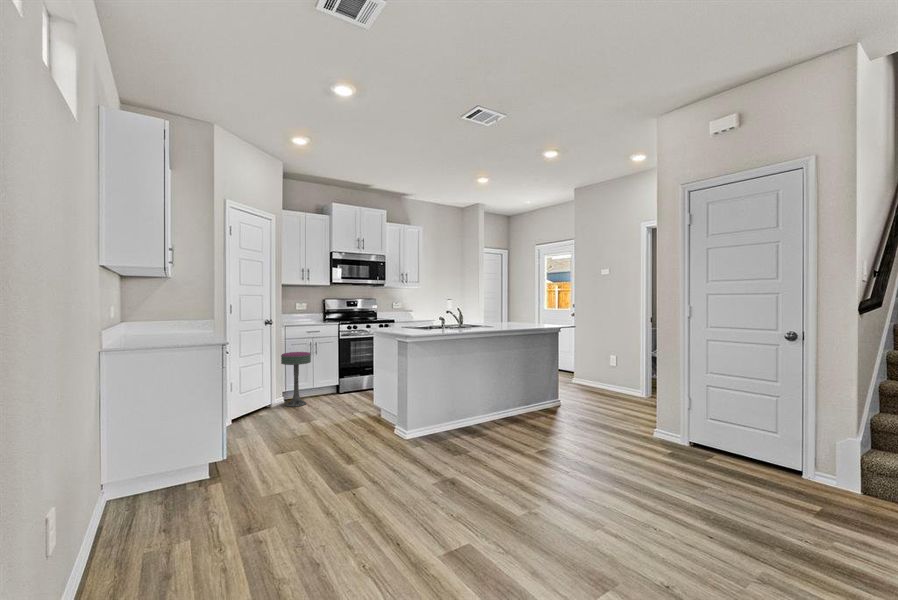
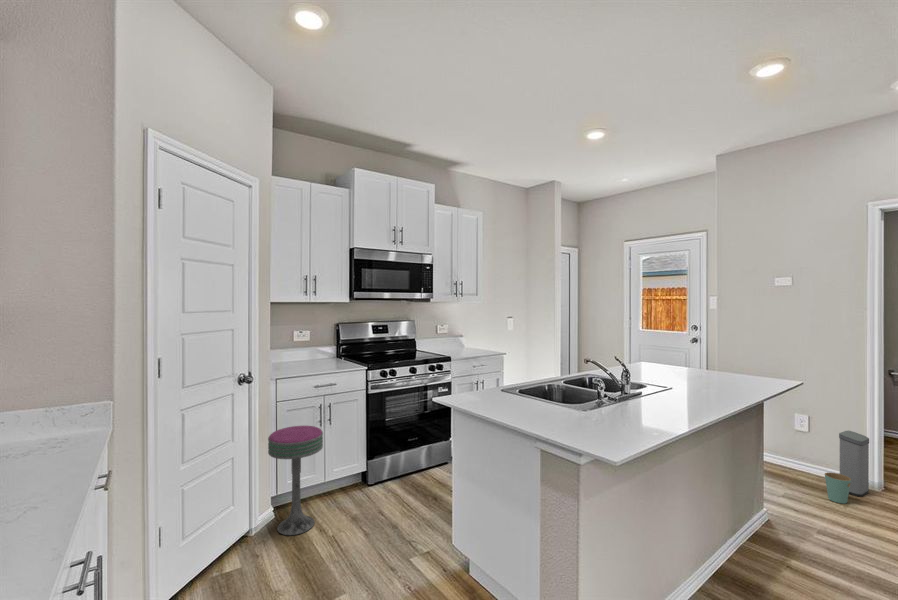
trash can: none [605,361,636,400] -> present [825,431,869,504]

